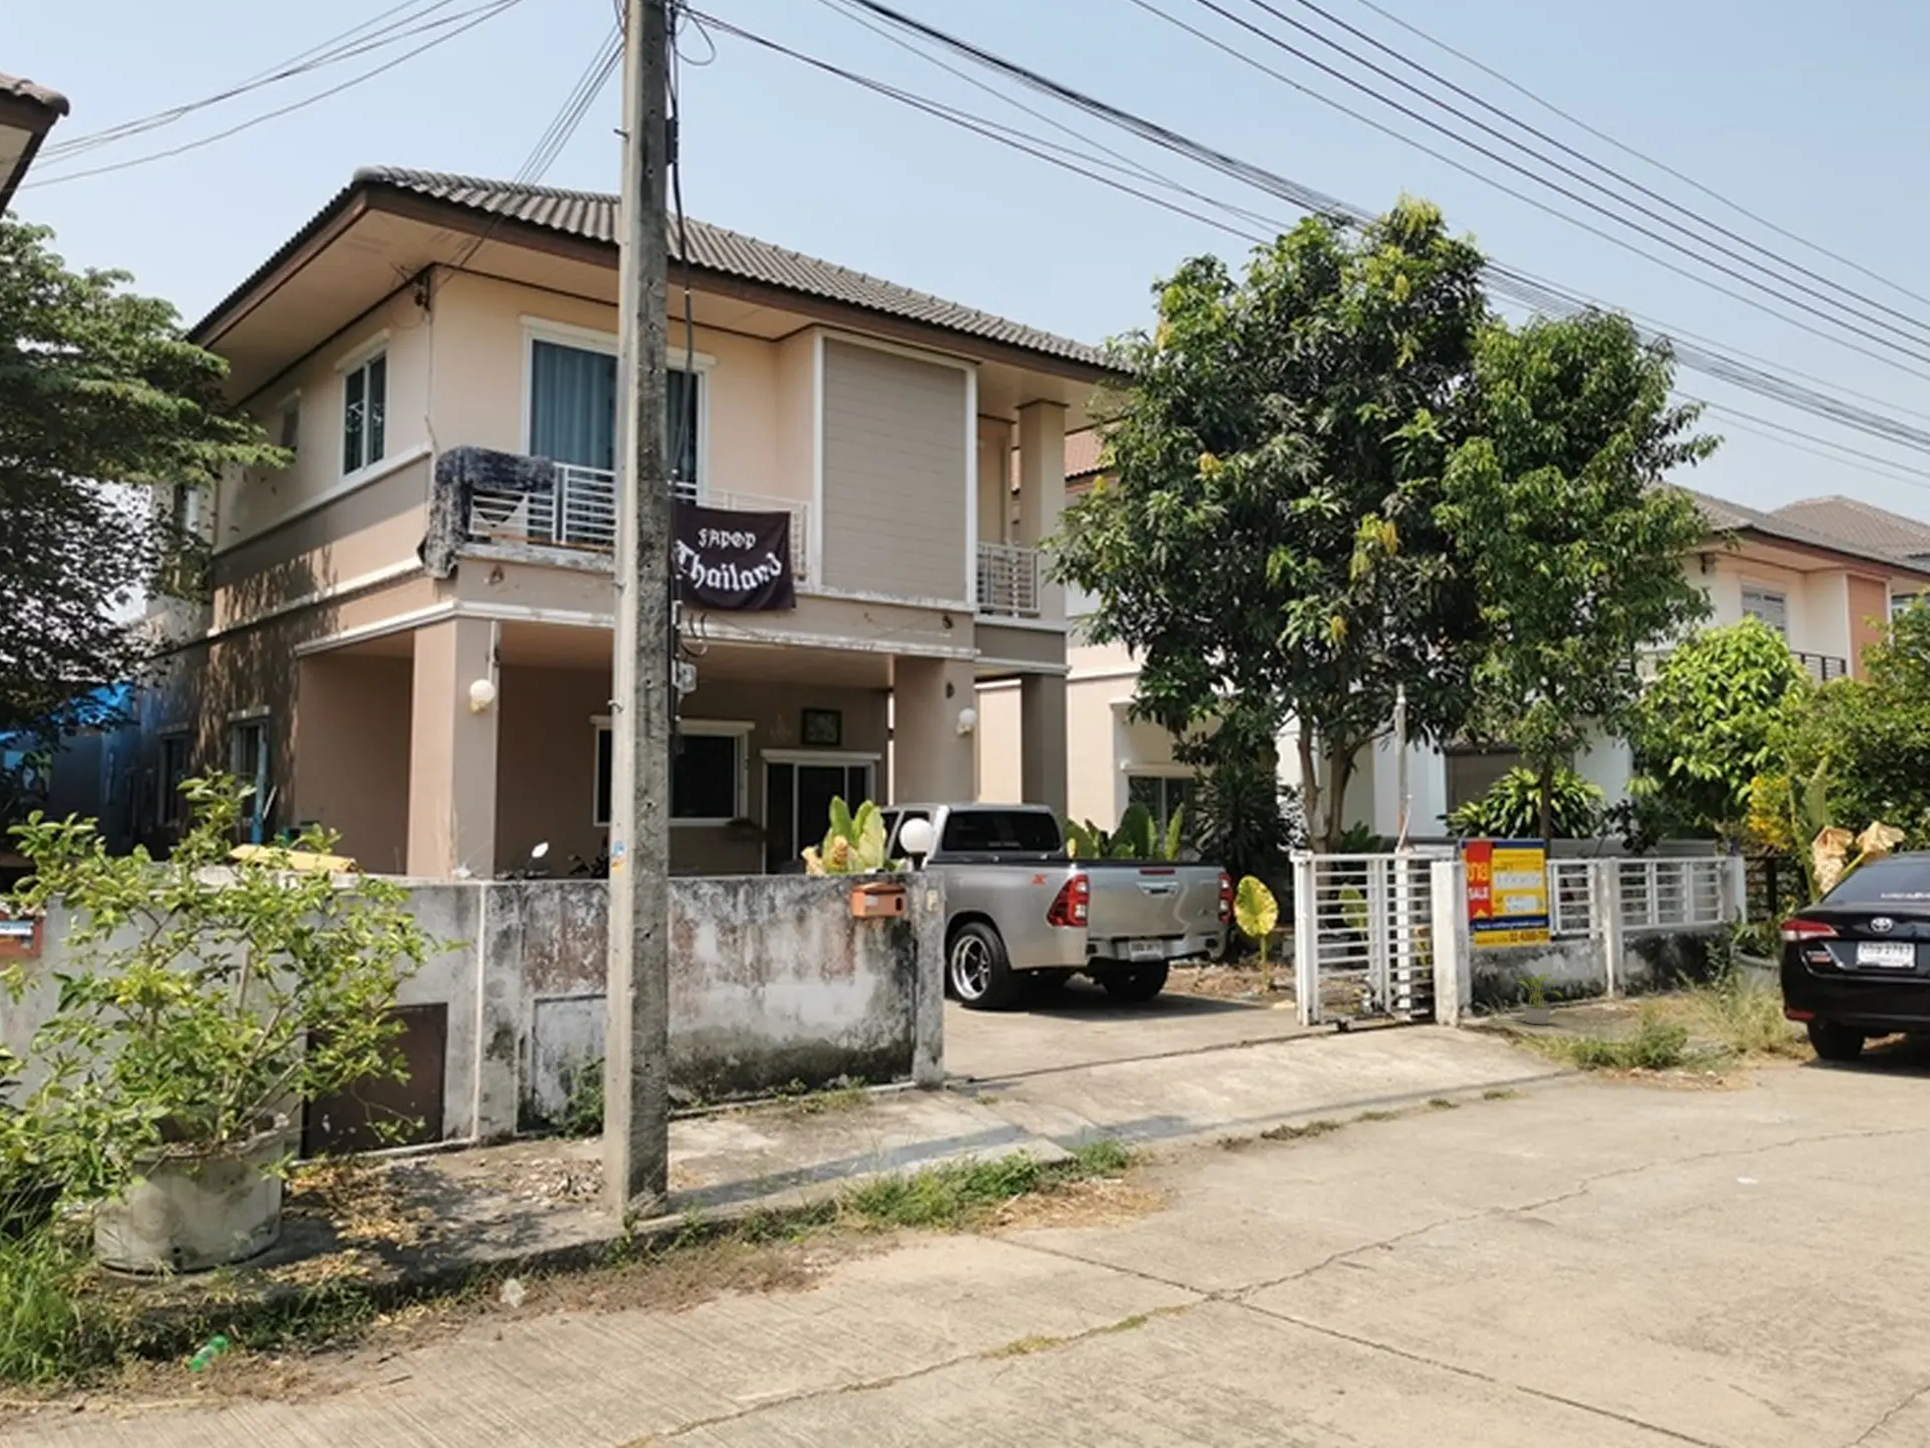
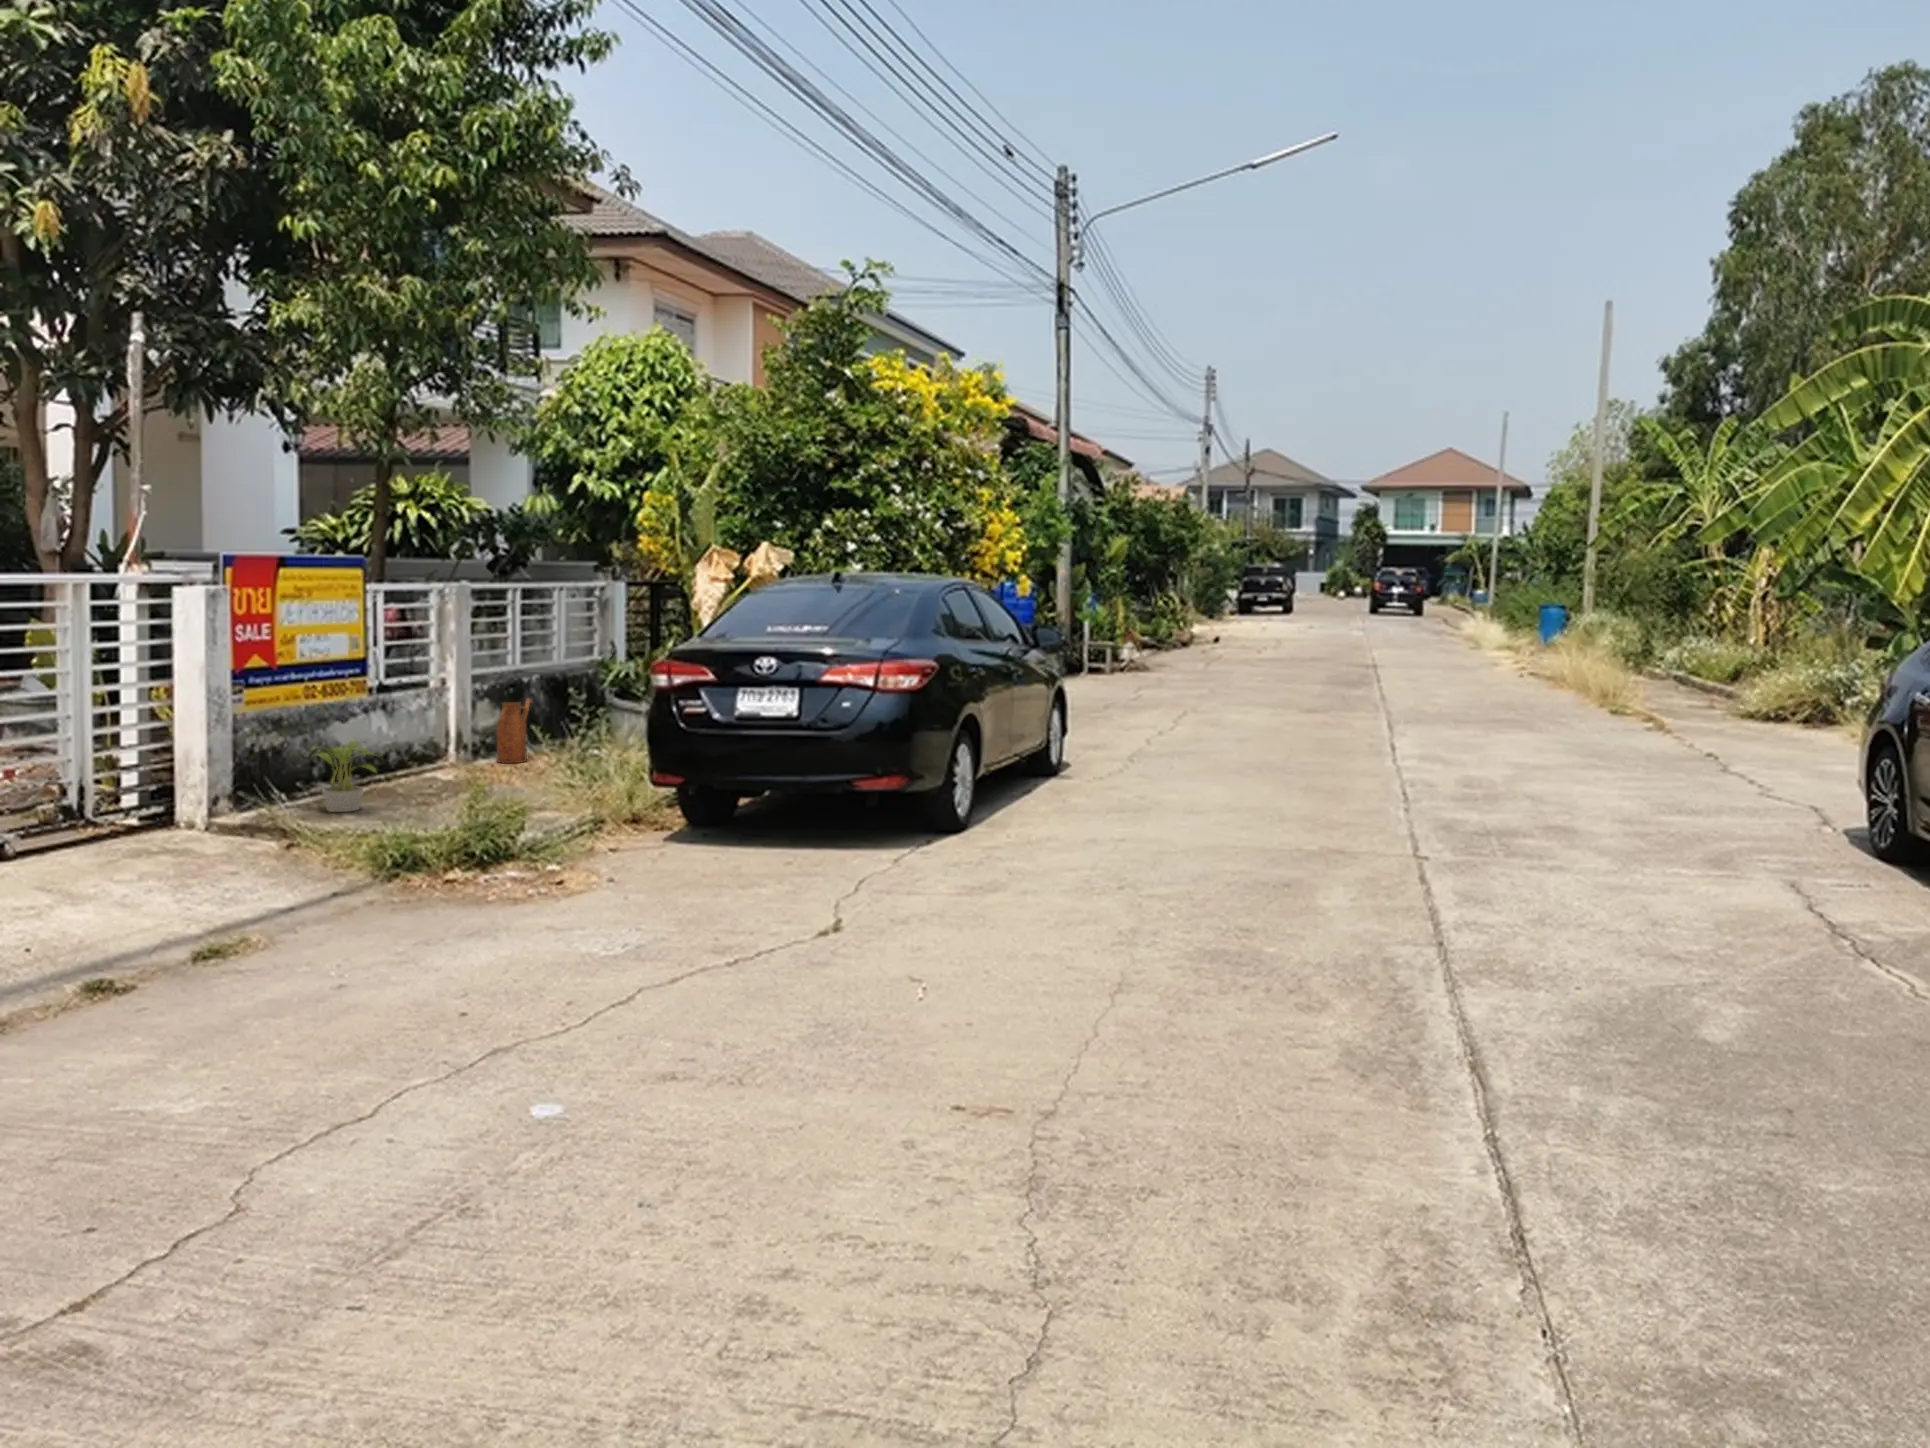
watering can: none [1634,953,1661,1005] -> present [497,699,531,764]

